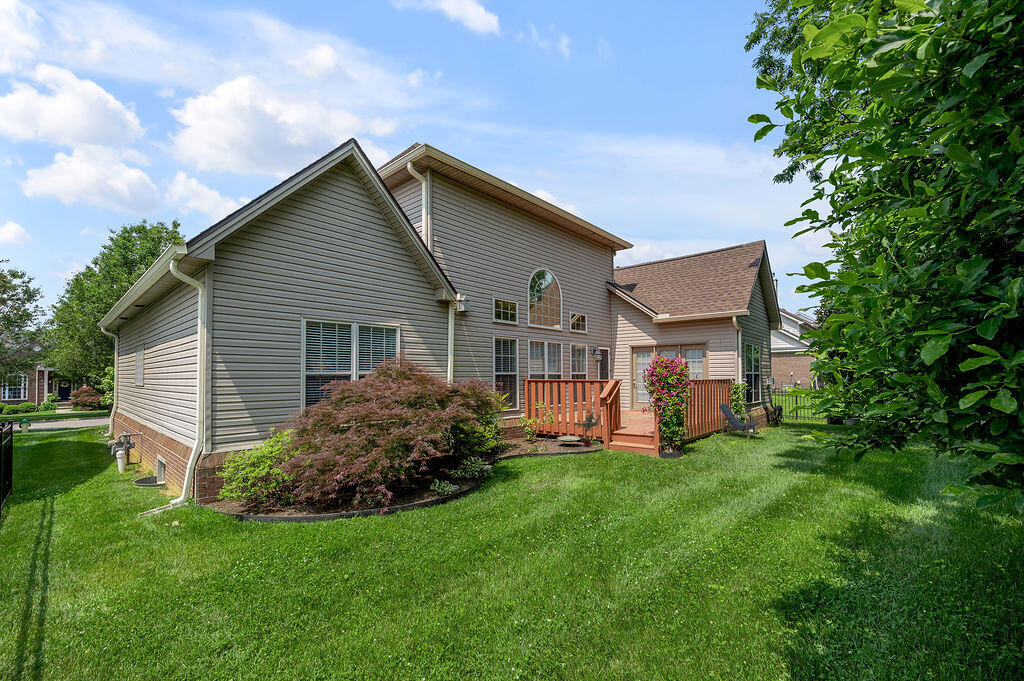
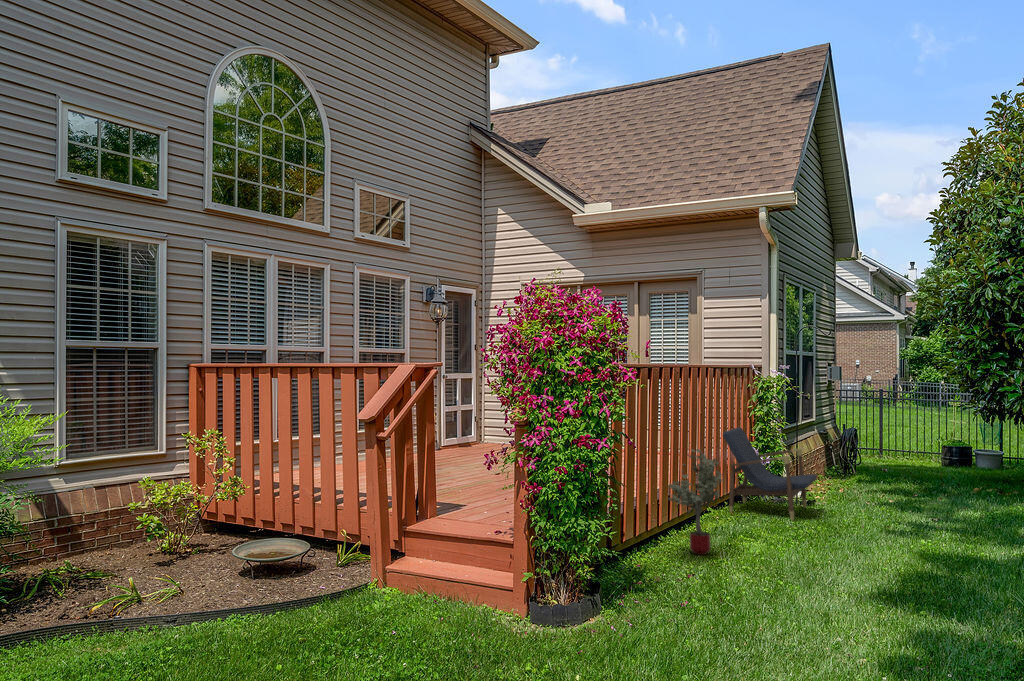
potted tree: present [575,409,601,446] -> present [668,449,723,555]

